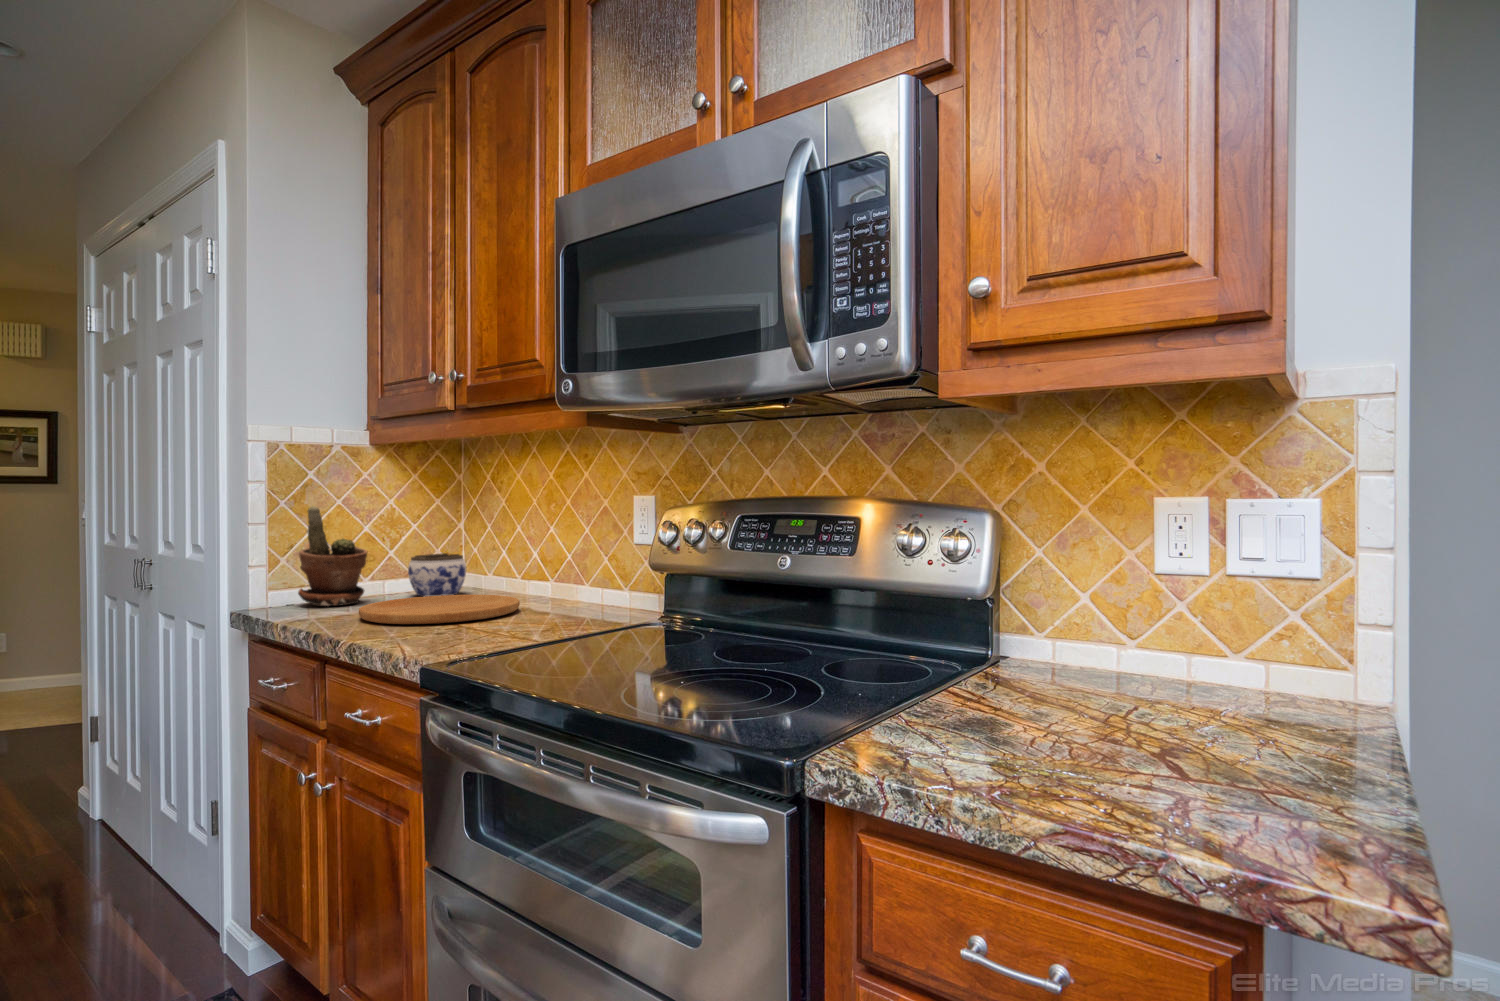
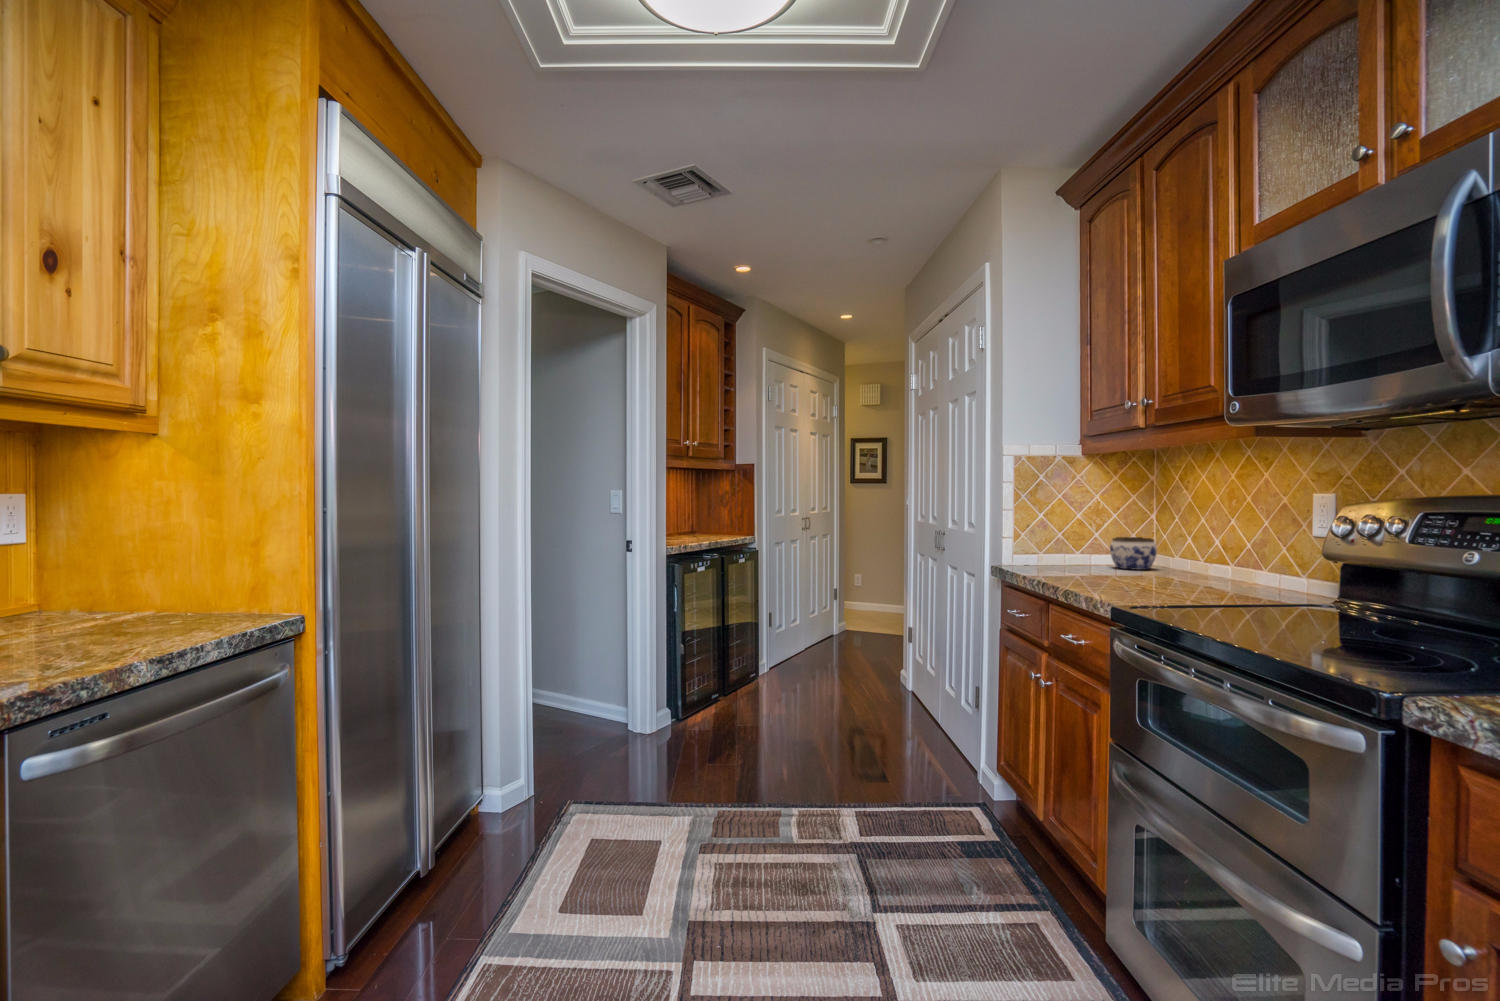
potted plant: present [298,506,367,606] -> none [1032,498,1080,569]
cutting board: present [359,595,520,624] -> none [1072,567,1199,586]

